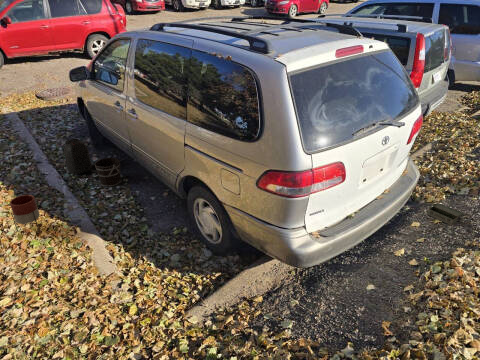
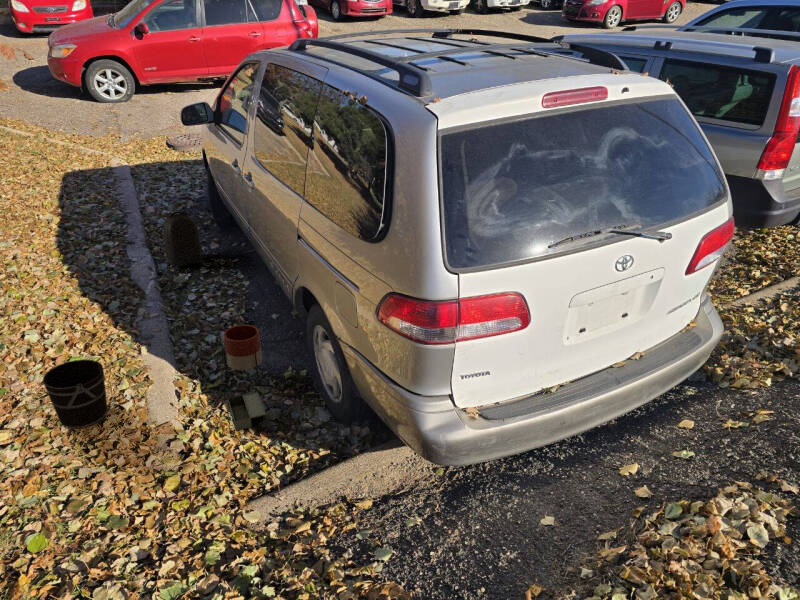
bucket: present [95,158,121,186] -> present [41,360,107,428]
planter: present [10,195,40,231] -> present [223,325,262,384]
toolbox: present [427,203,462,225] -> present [227,392,266,431]

